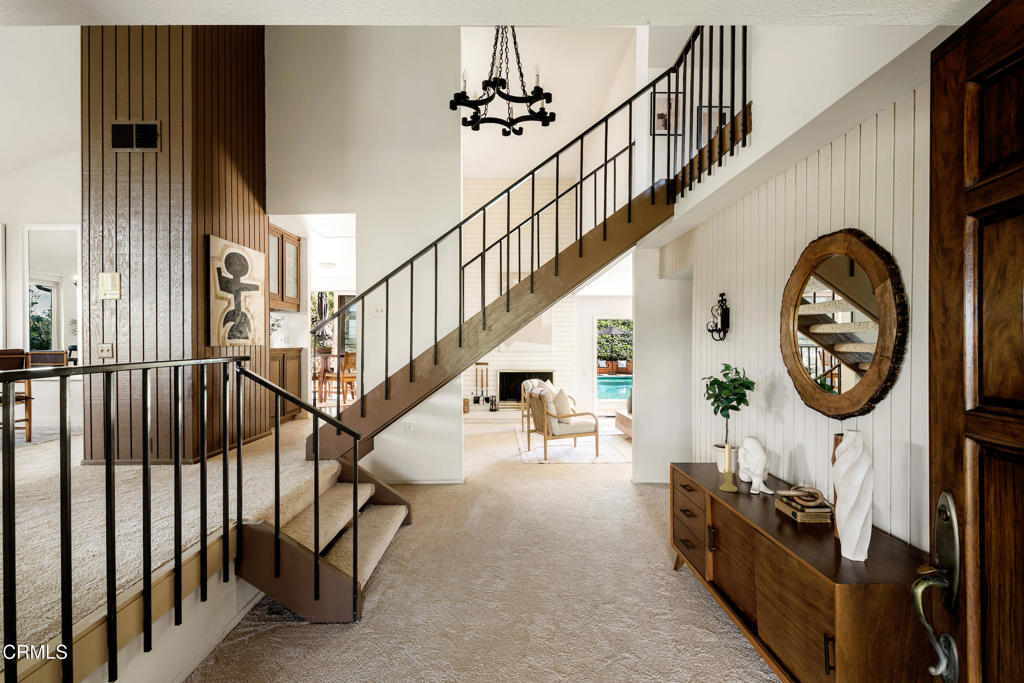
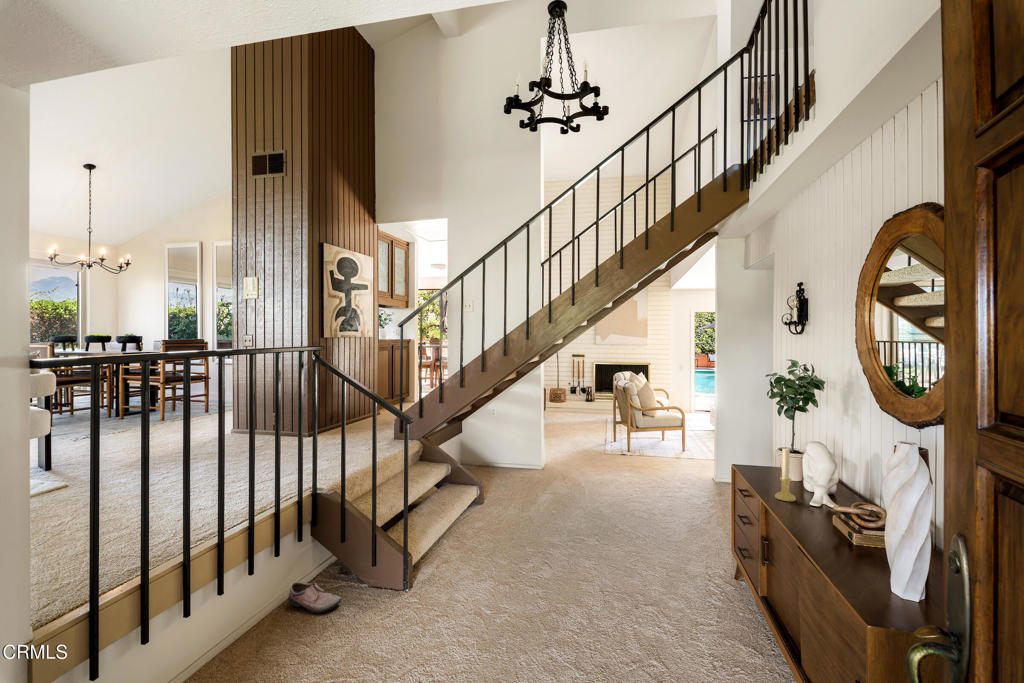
shoe: none [215,632,284,666] -> present [288,582,341,613]

